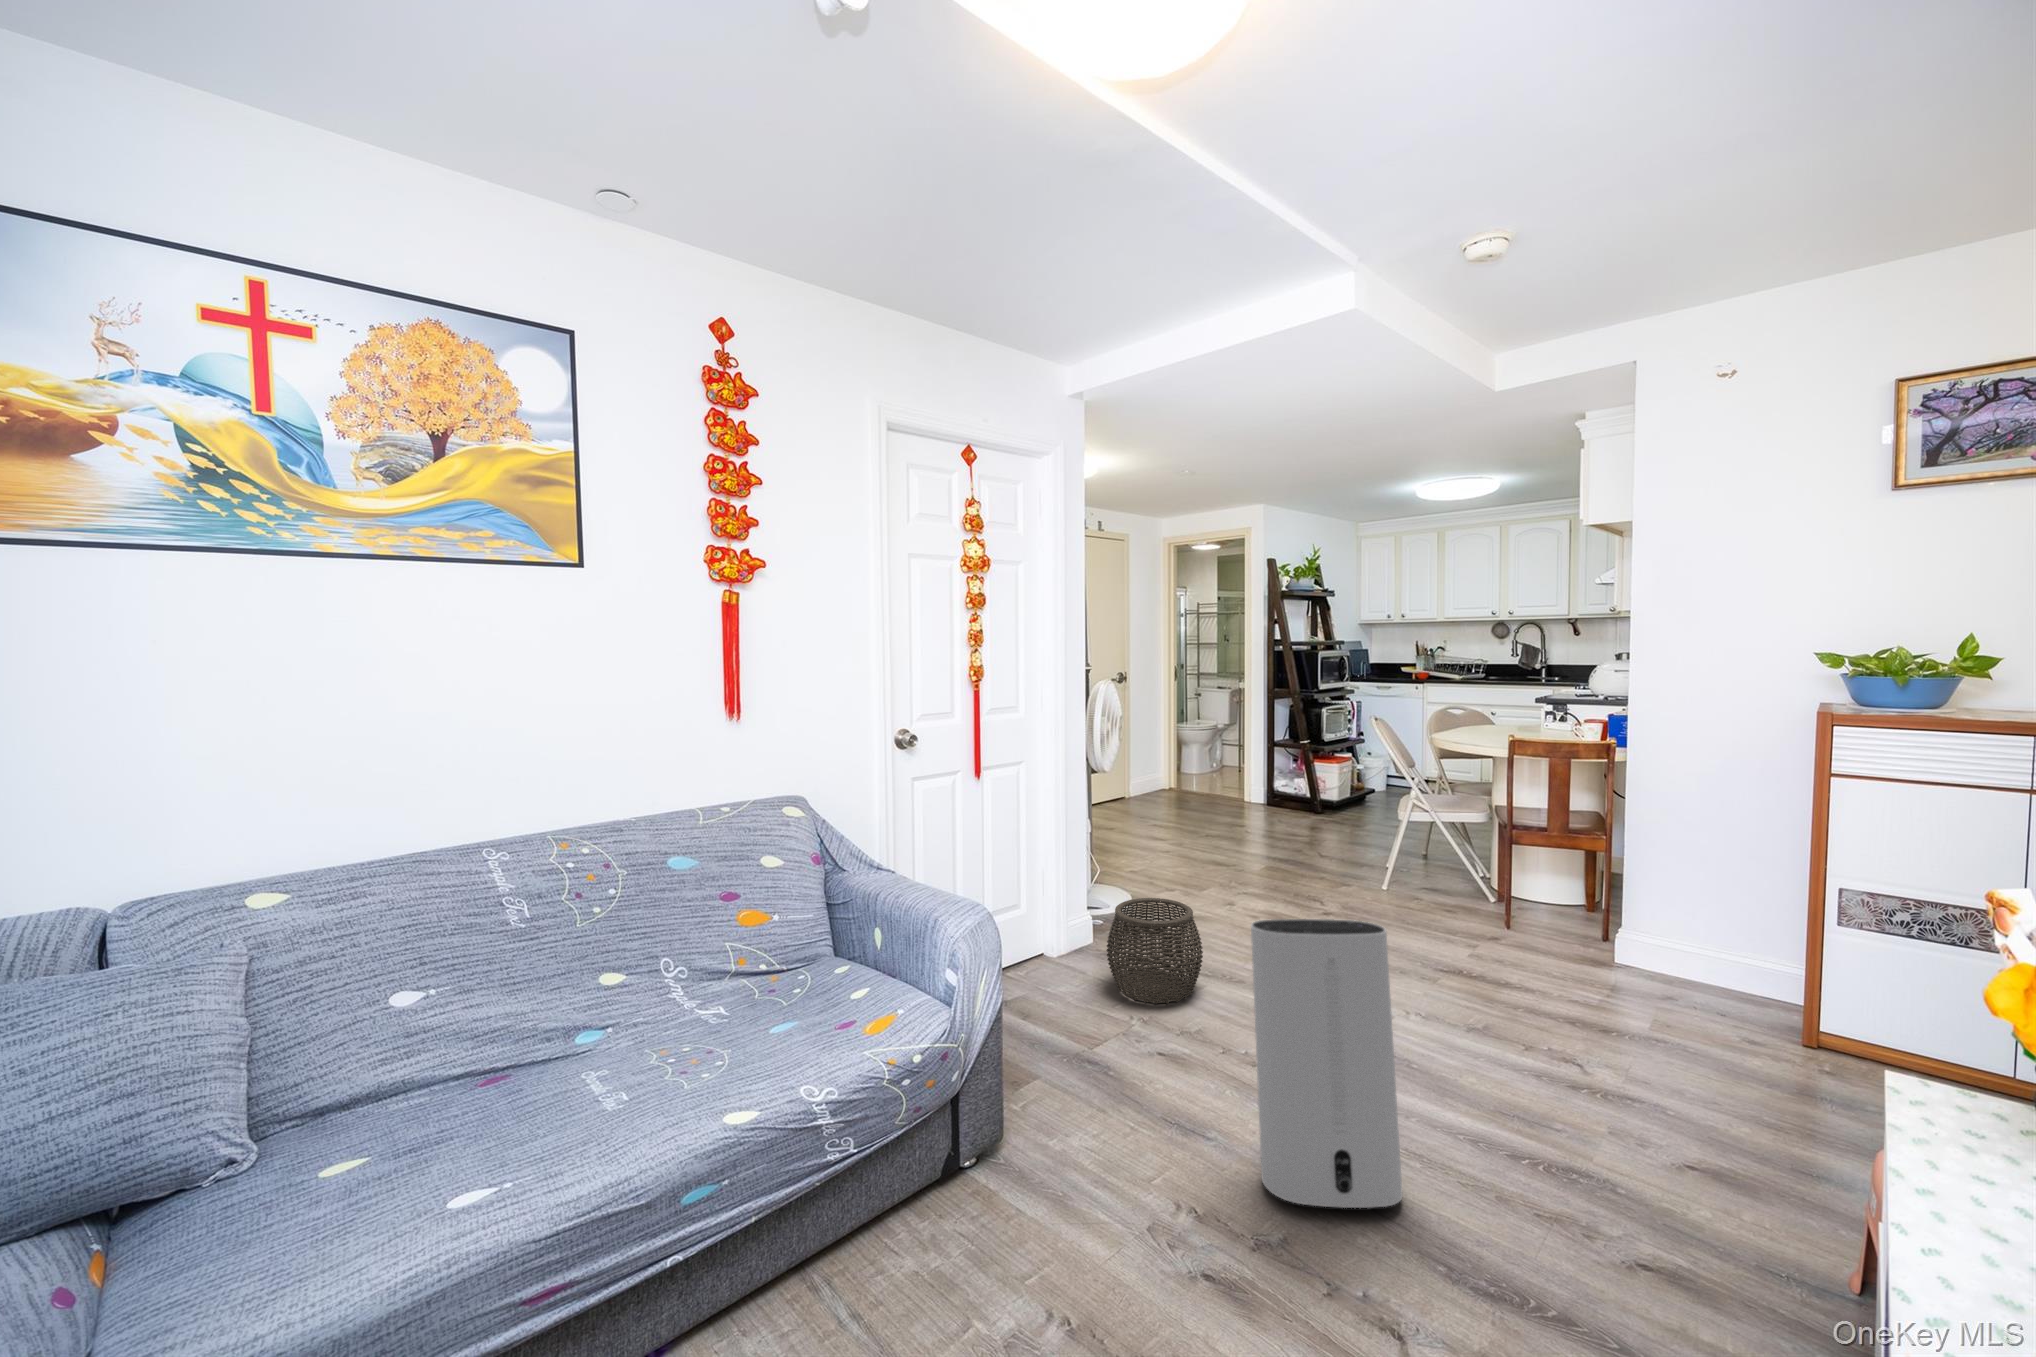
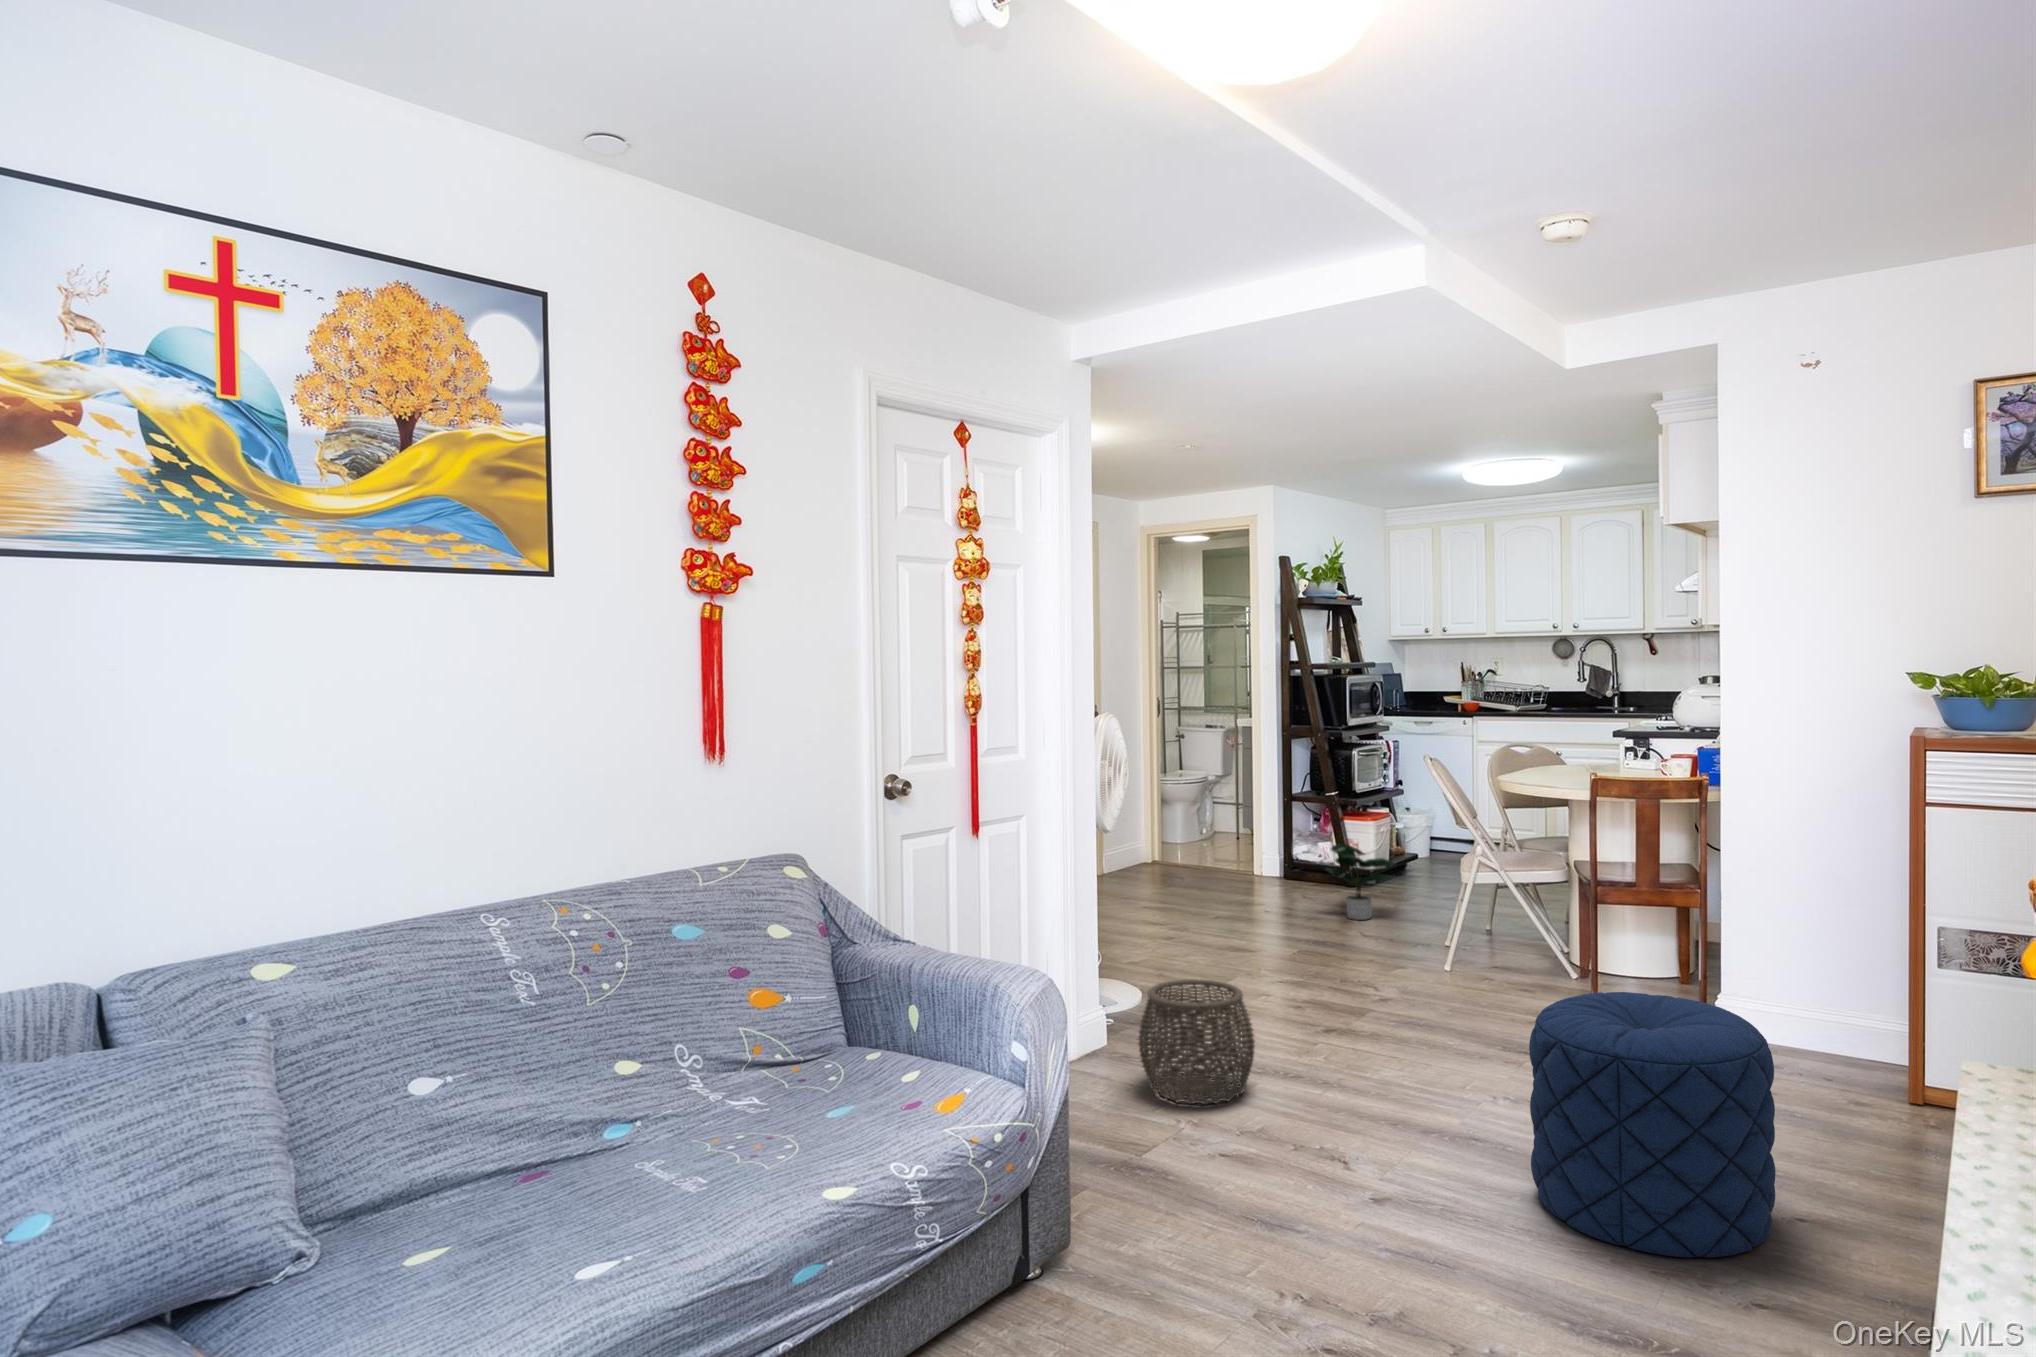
potted plant: none [1294,783,1352,843] -> present [1327,844,1395,920]
air purifier: present [1251,919,1402,1208] -> none [1347,971,1518,1277]
pouf: none [1427,941,1665,1206] -> present [1529,992,1776,1258]

